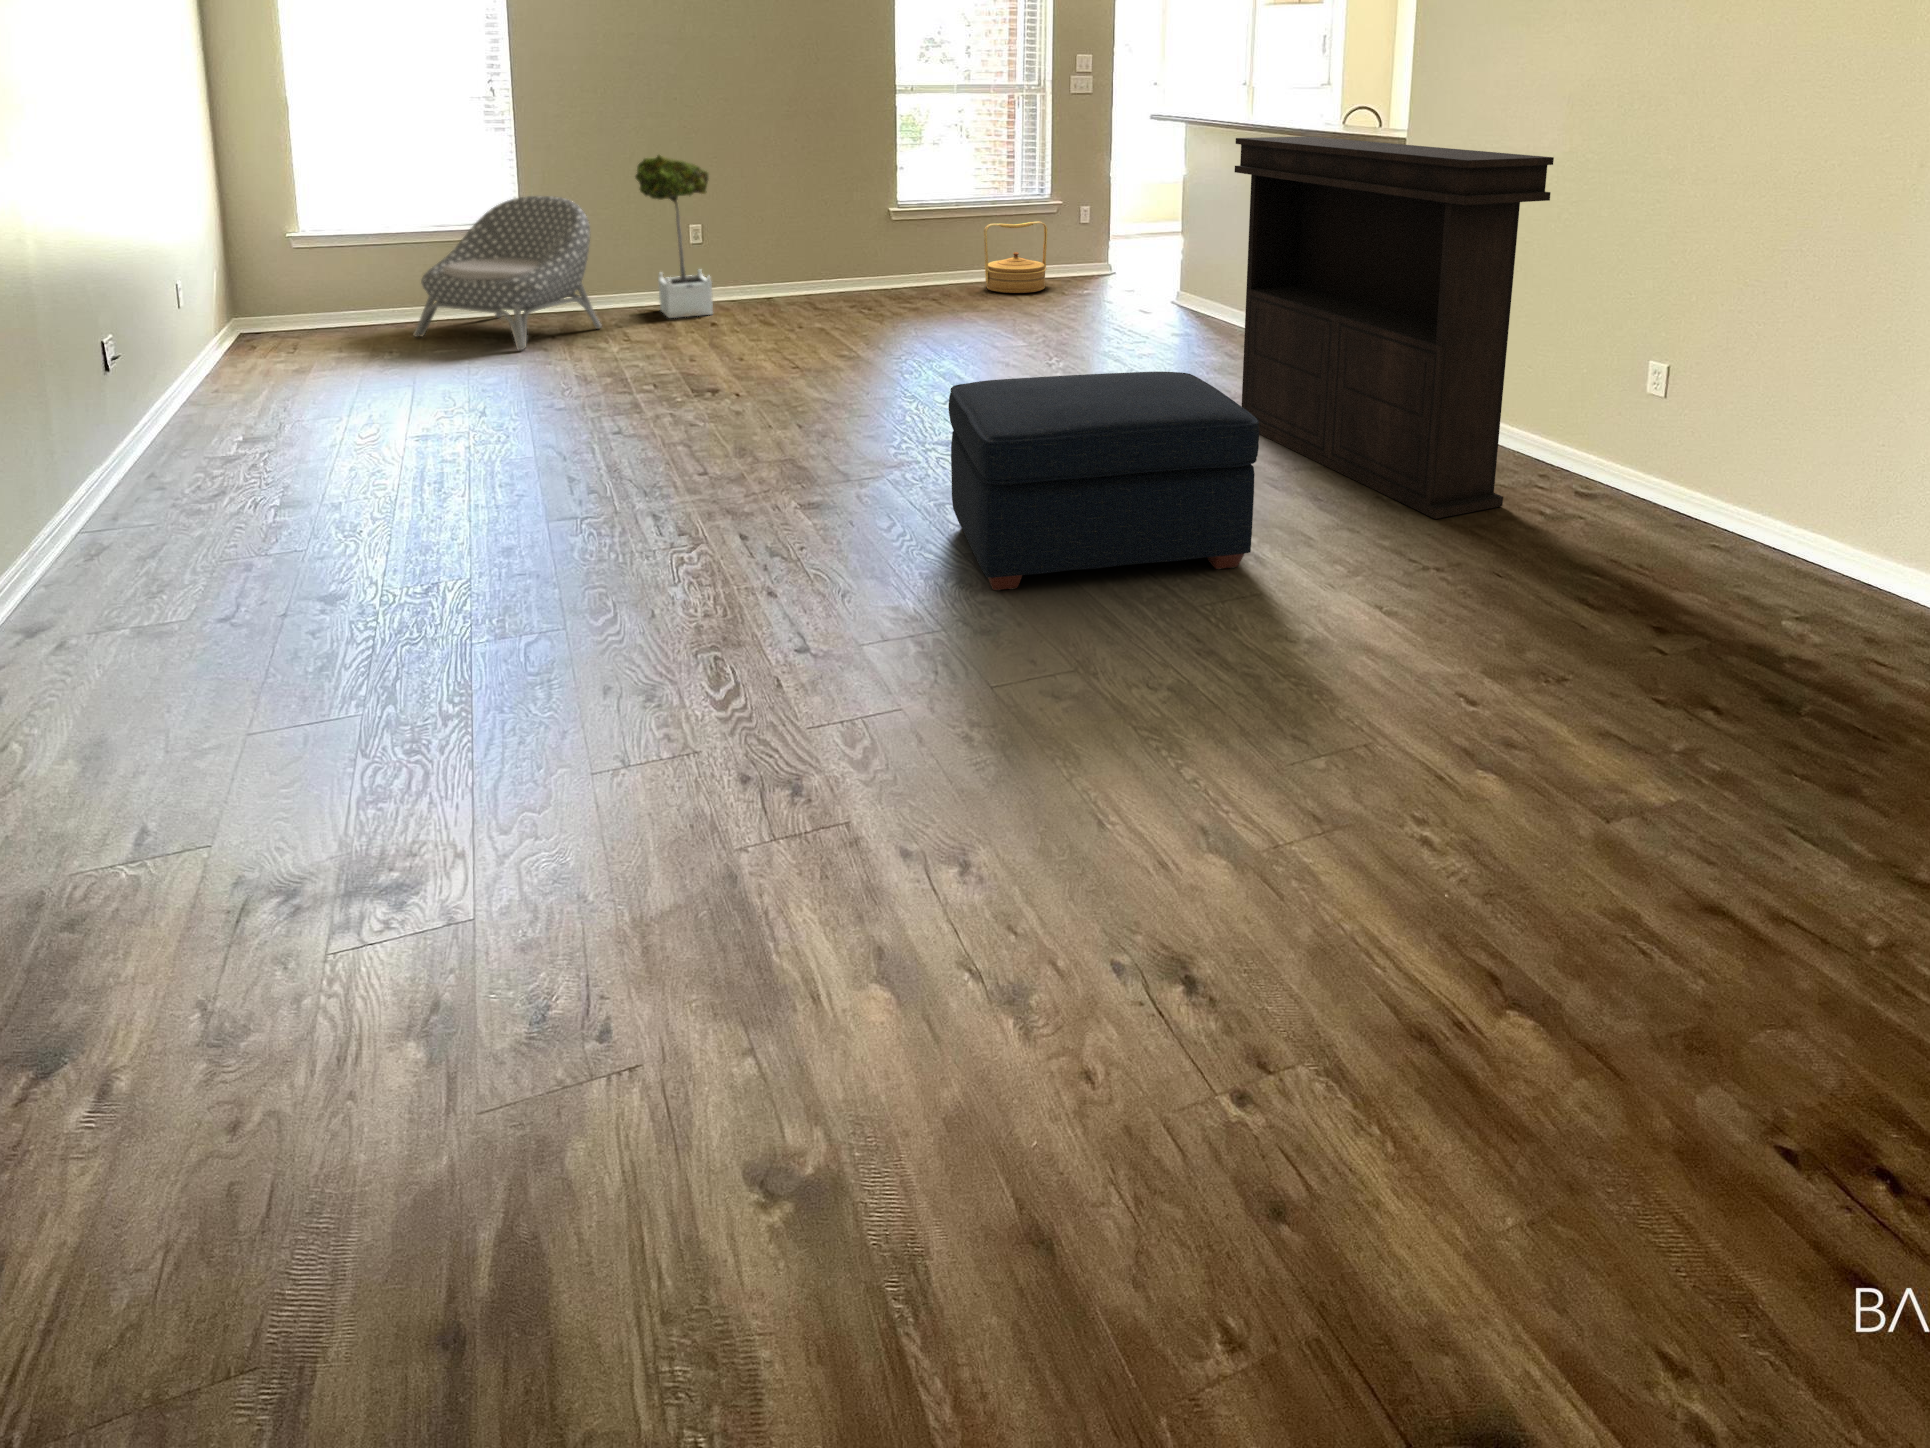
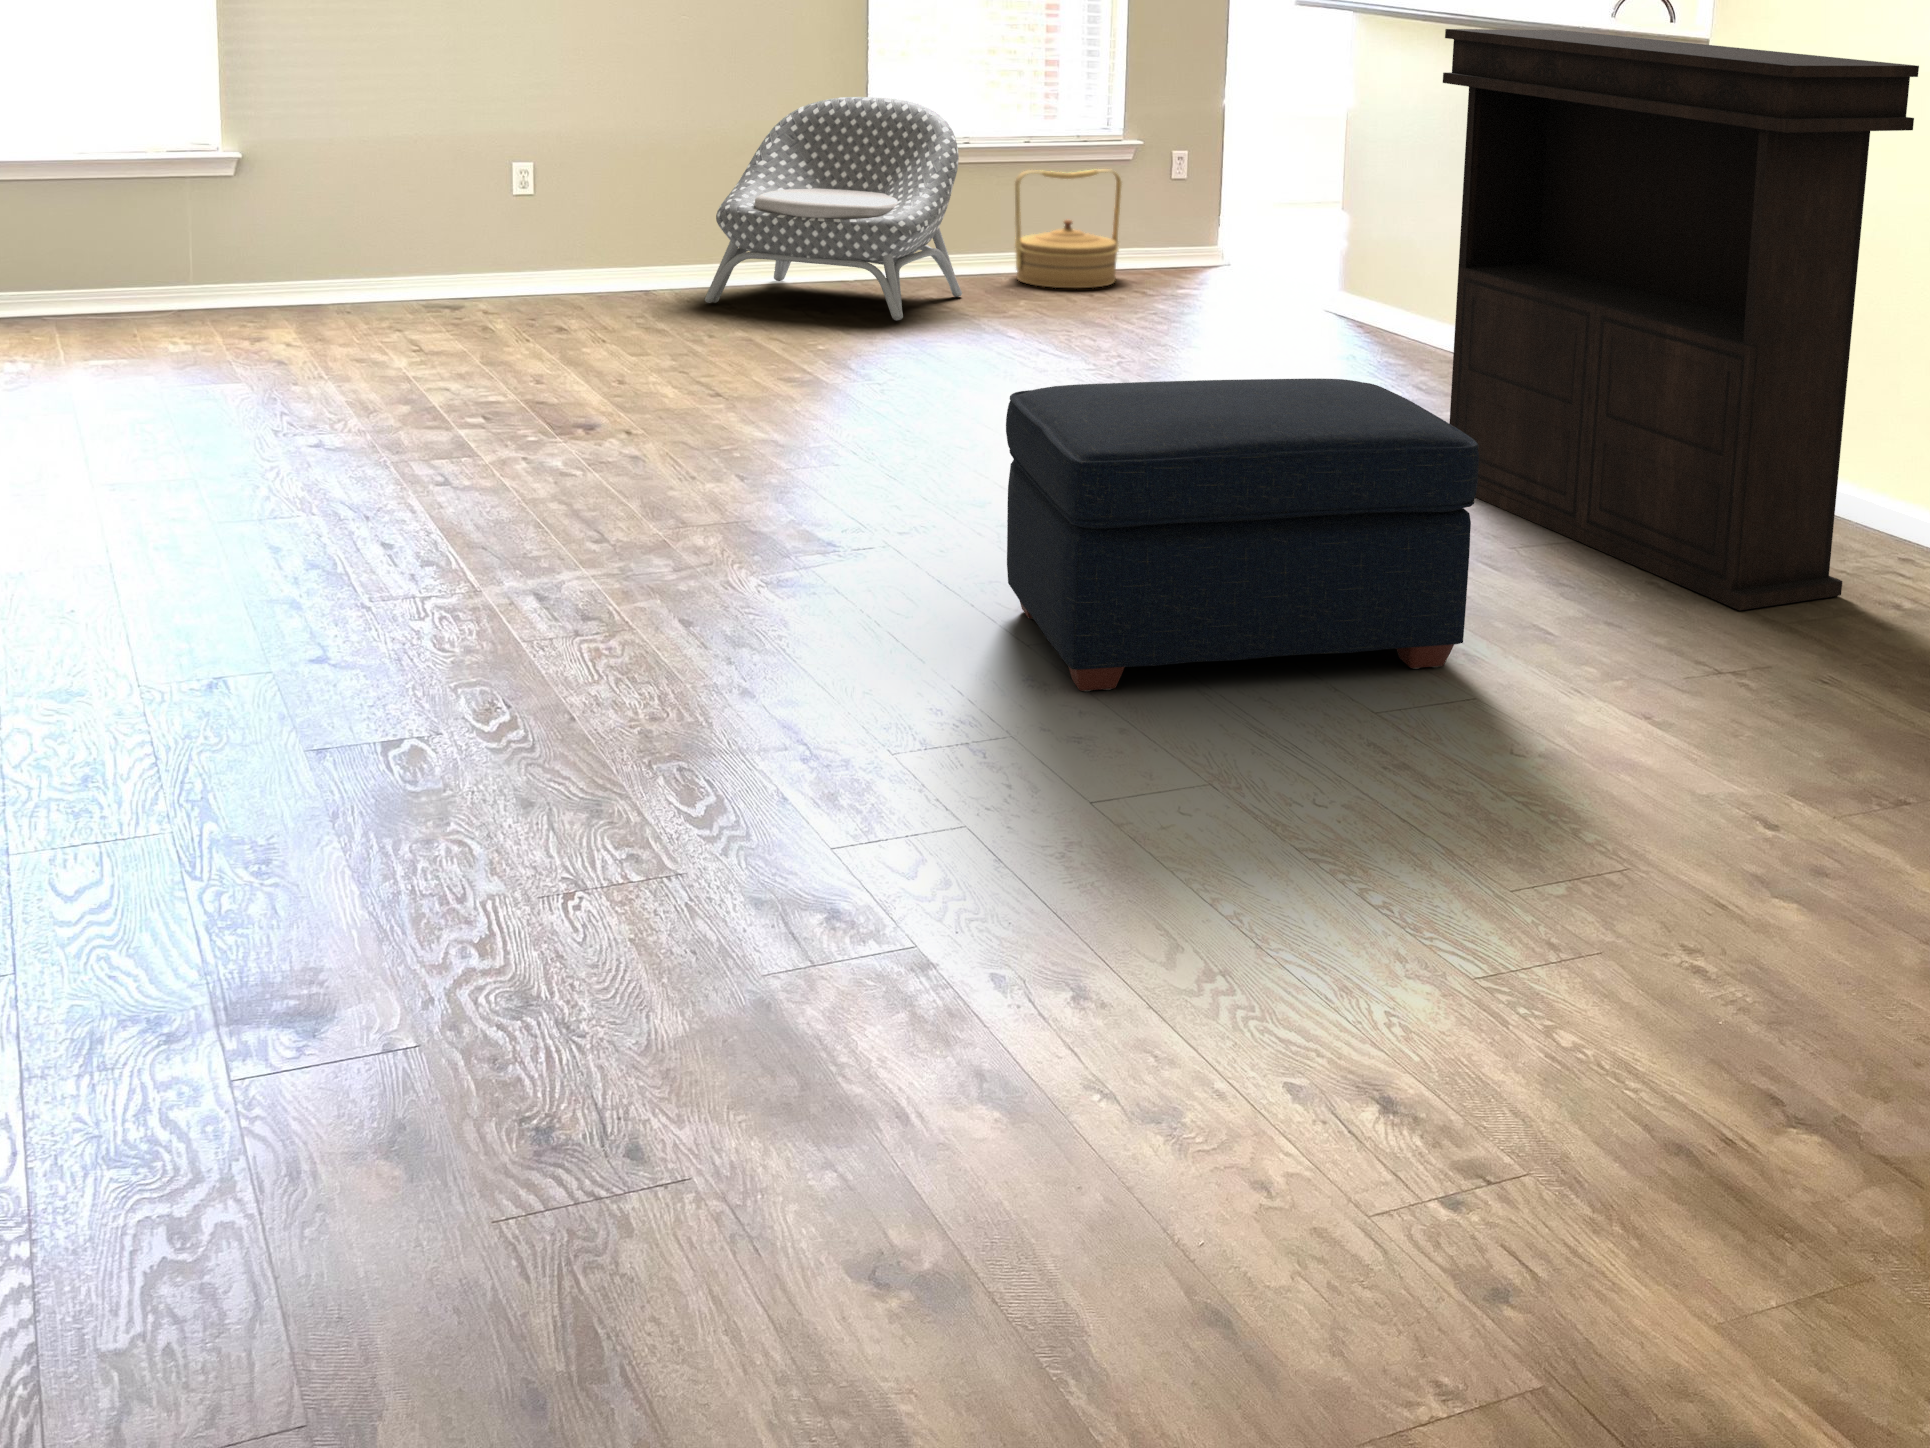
potted tree: present [635,155,713,318] -> none [431,36,557,315]
armchair: present [413,196,601,350] -> present [705,97,962,320]

